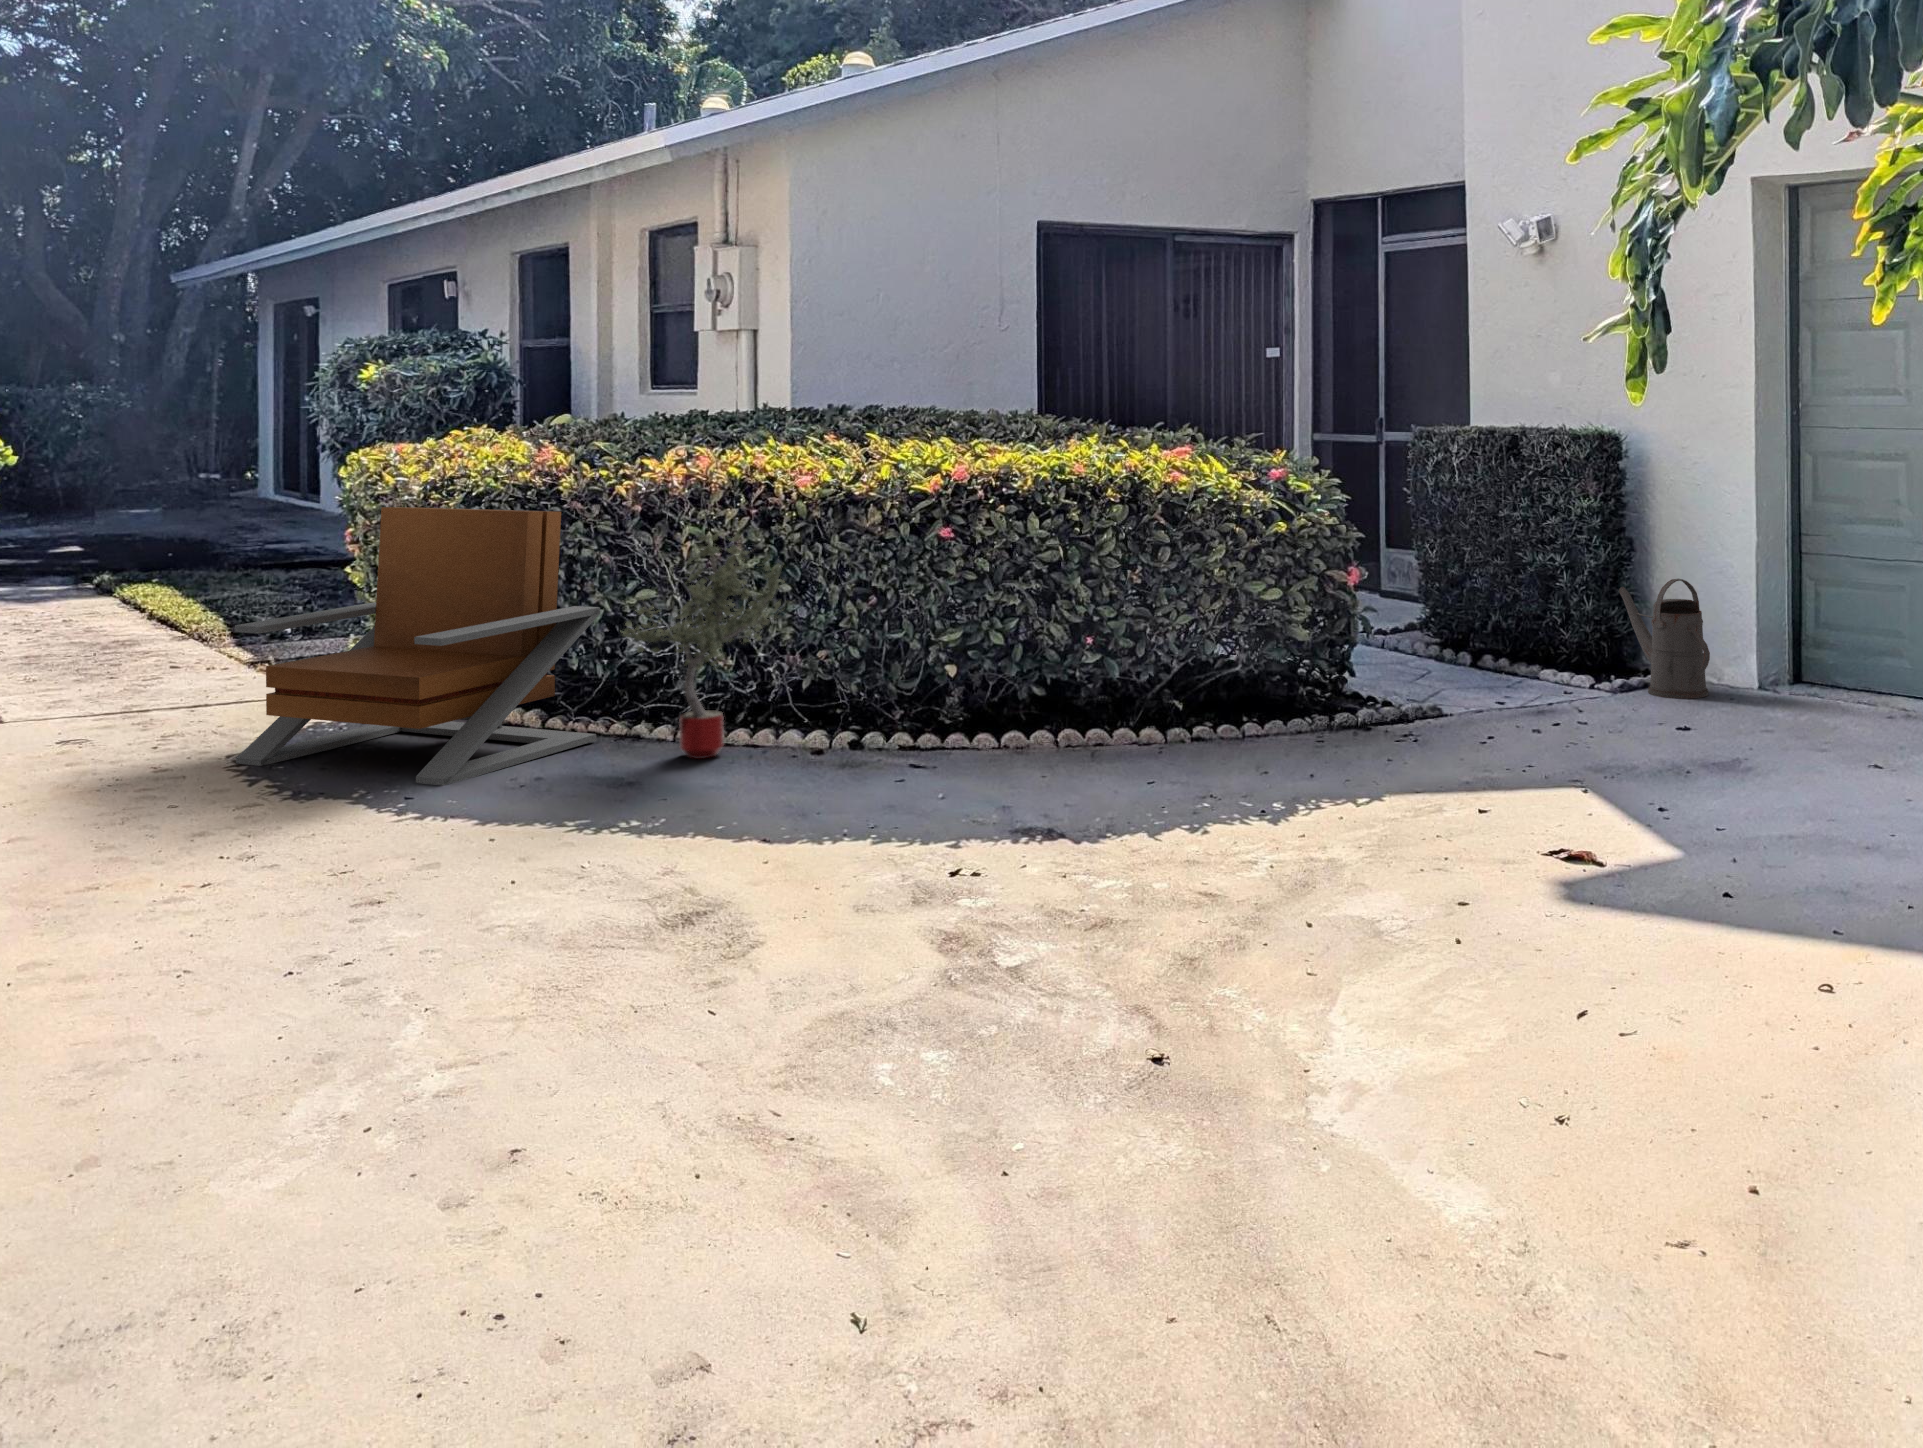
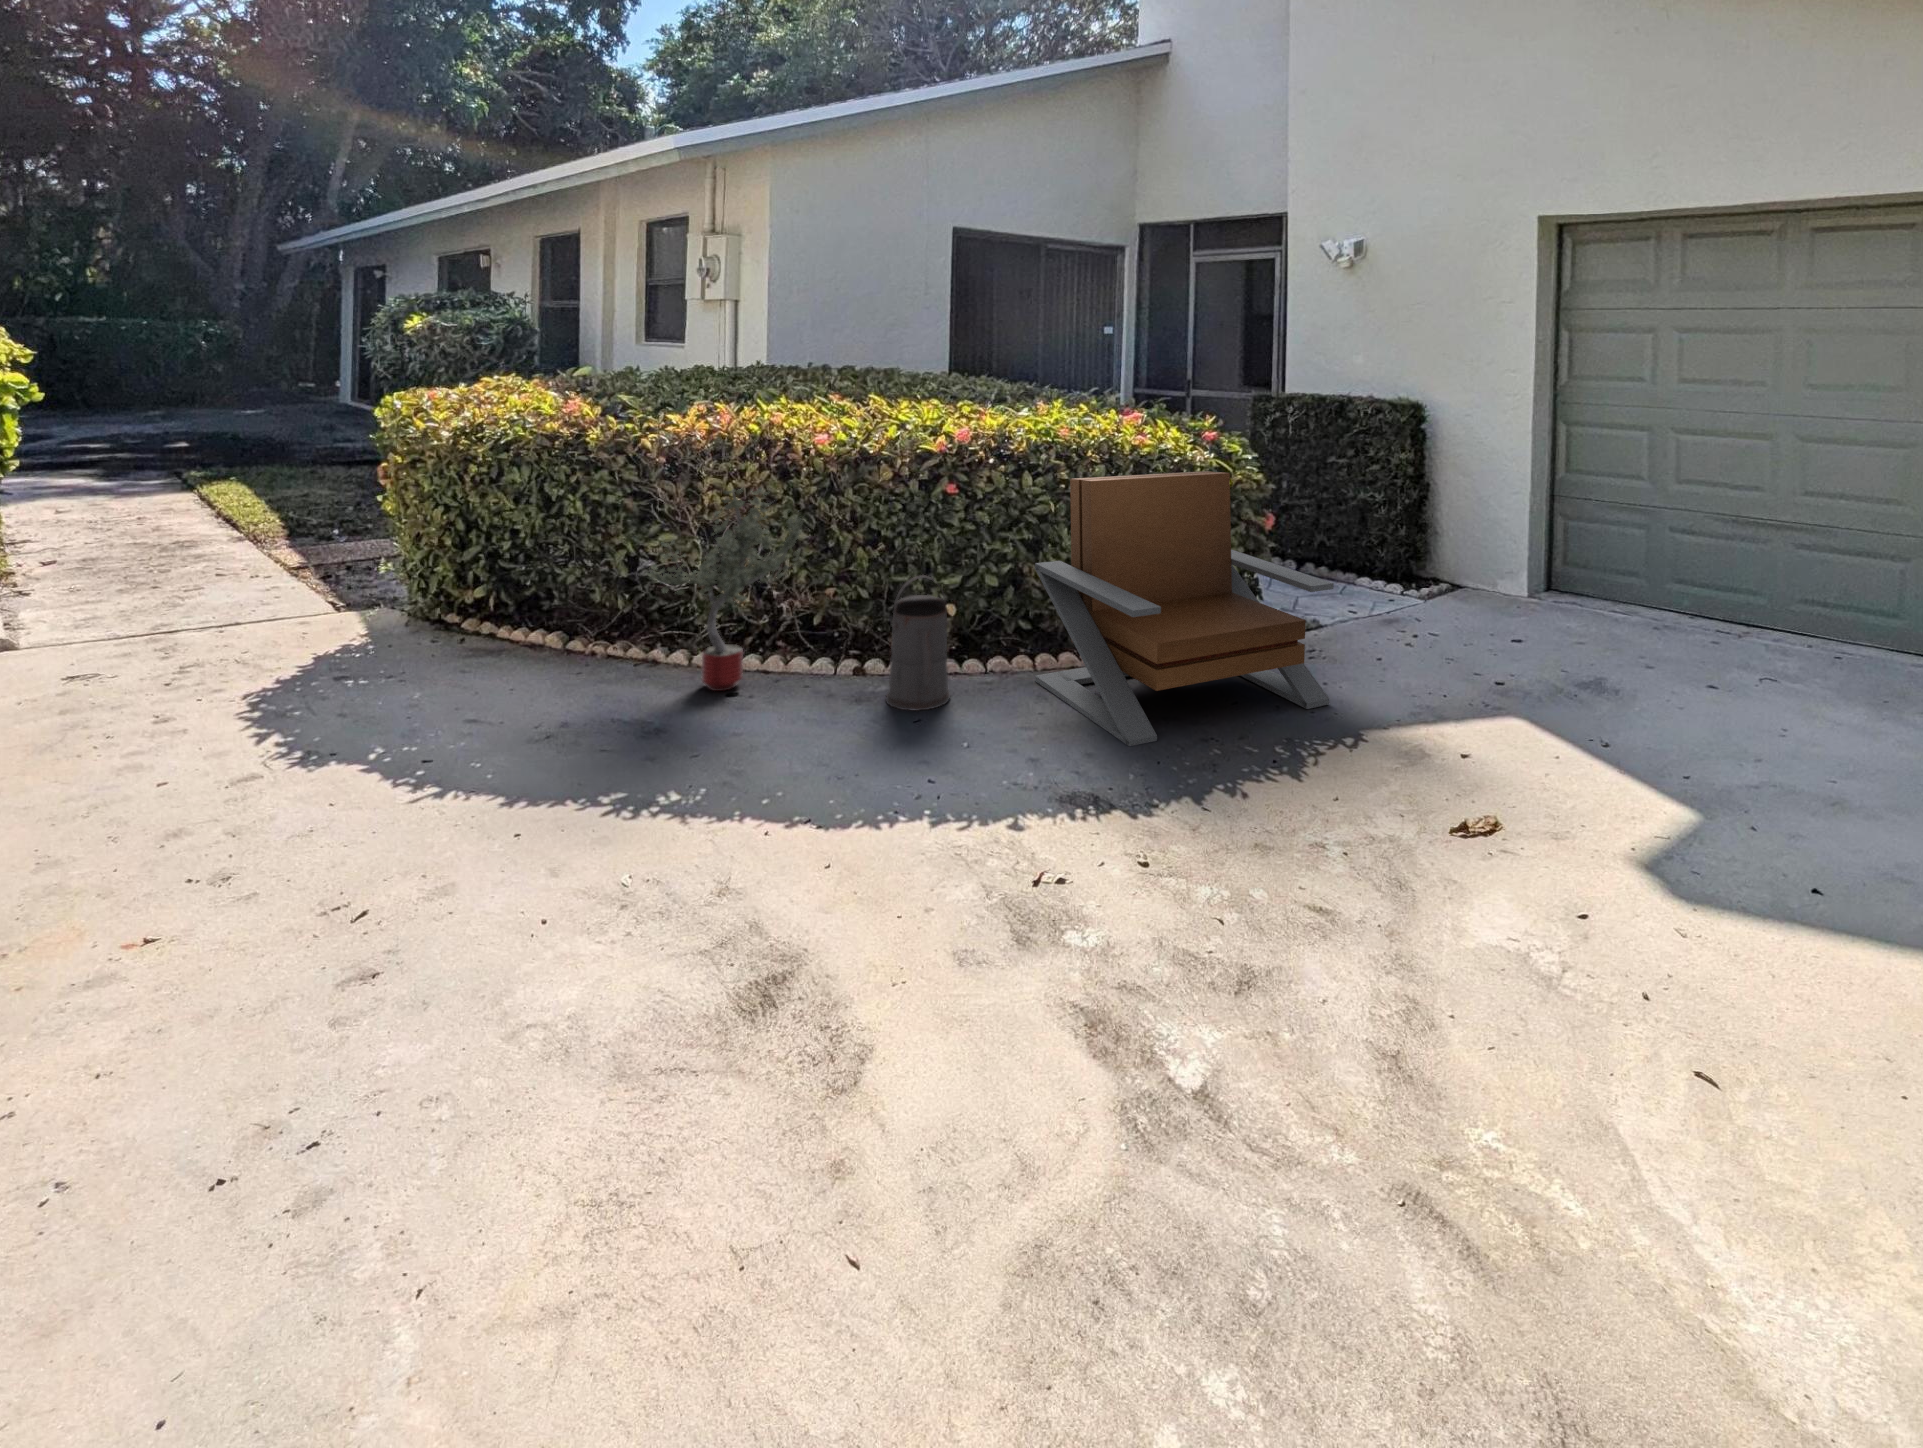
lounge chair: present [235,507,600,786] -> present [1035,471,1334,746]
watering can: present [1619,579,1710,699] -> present [886,575,950,710]

